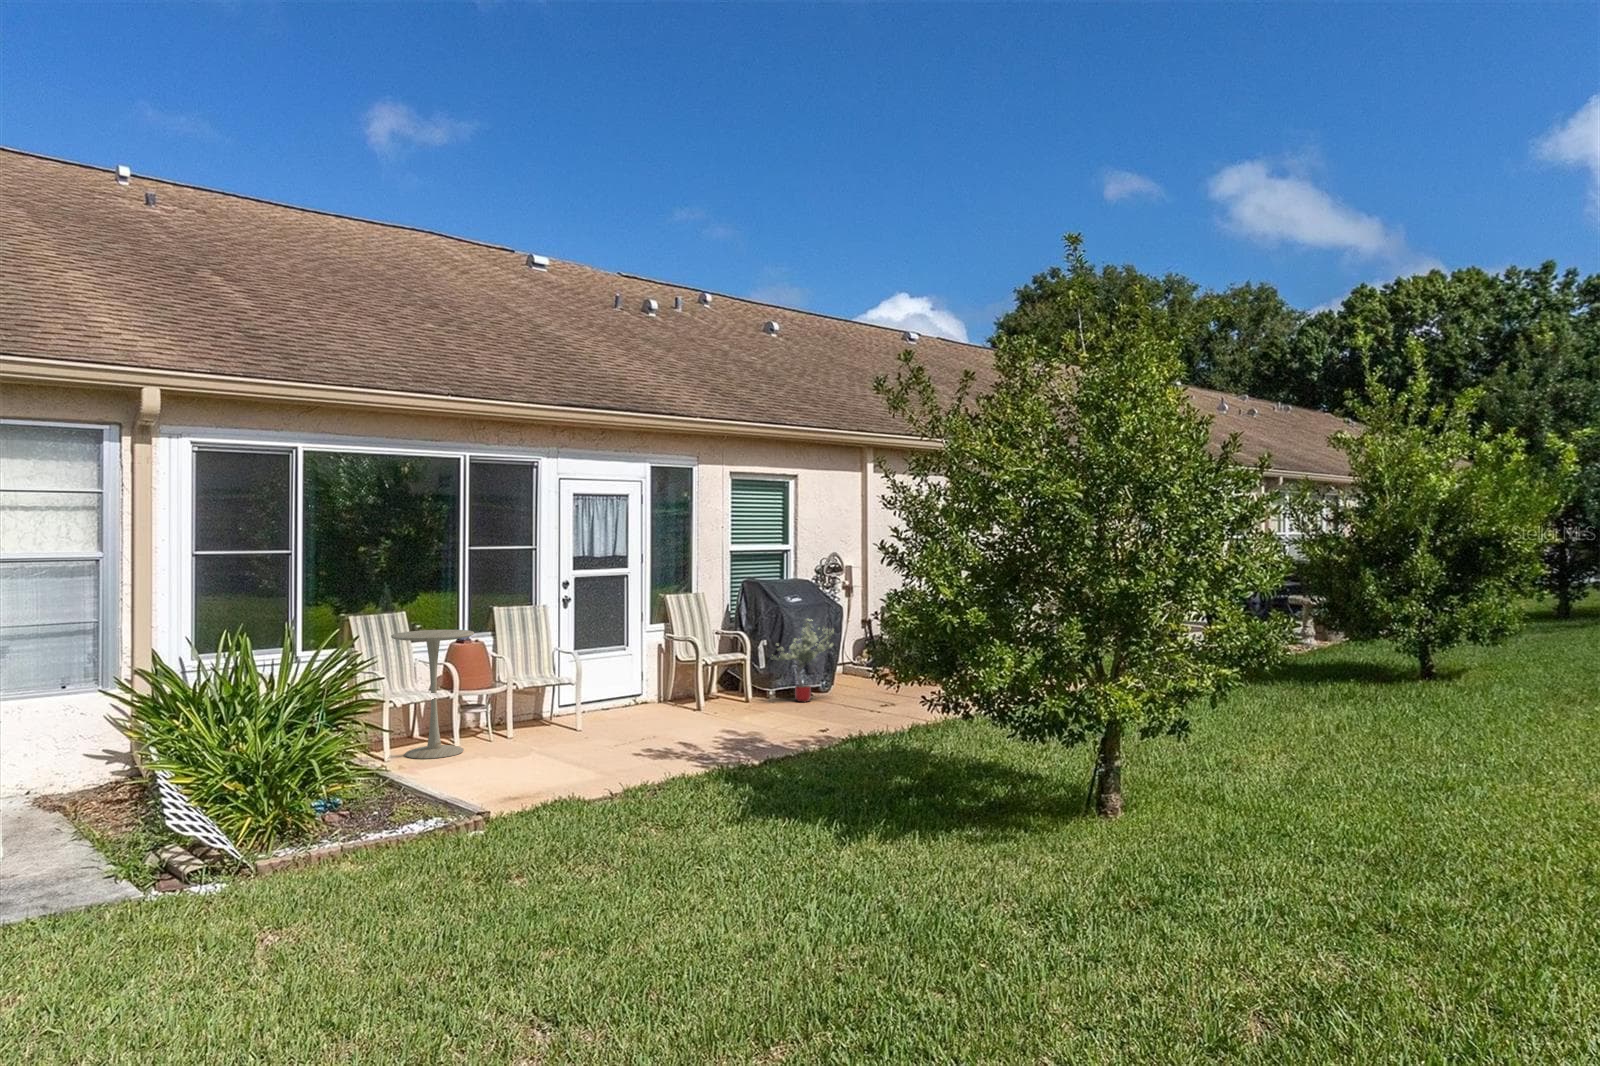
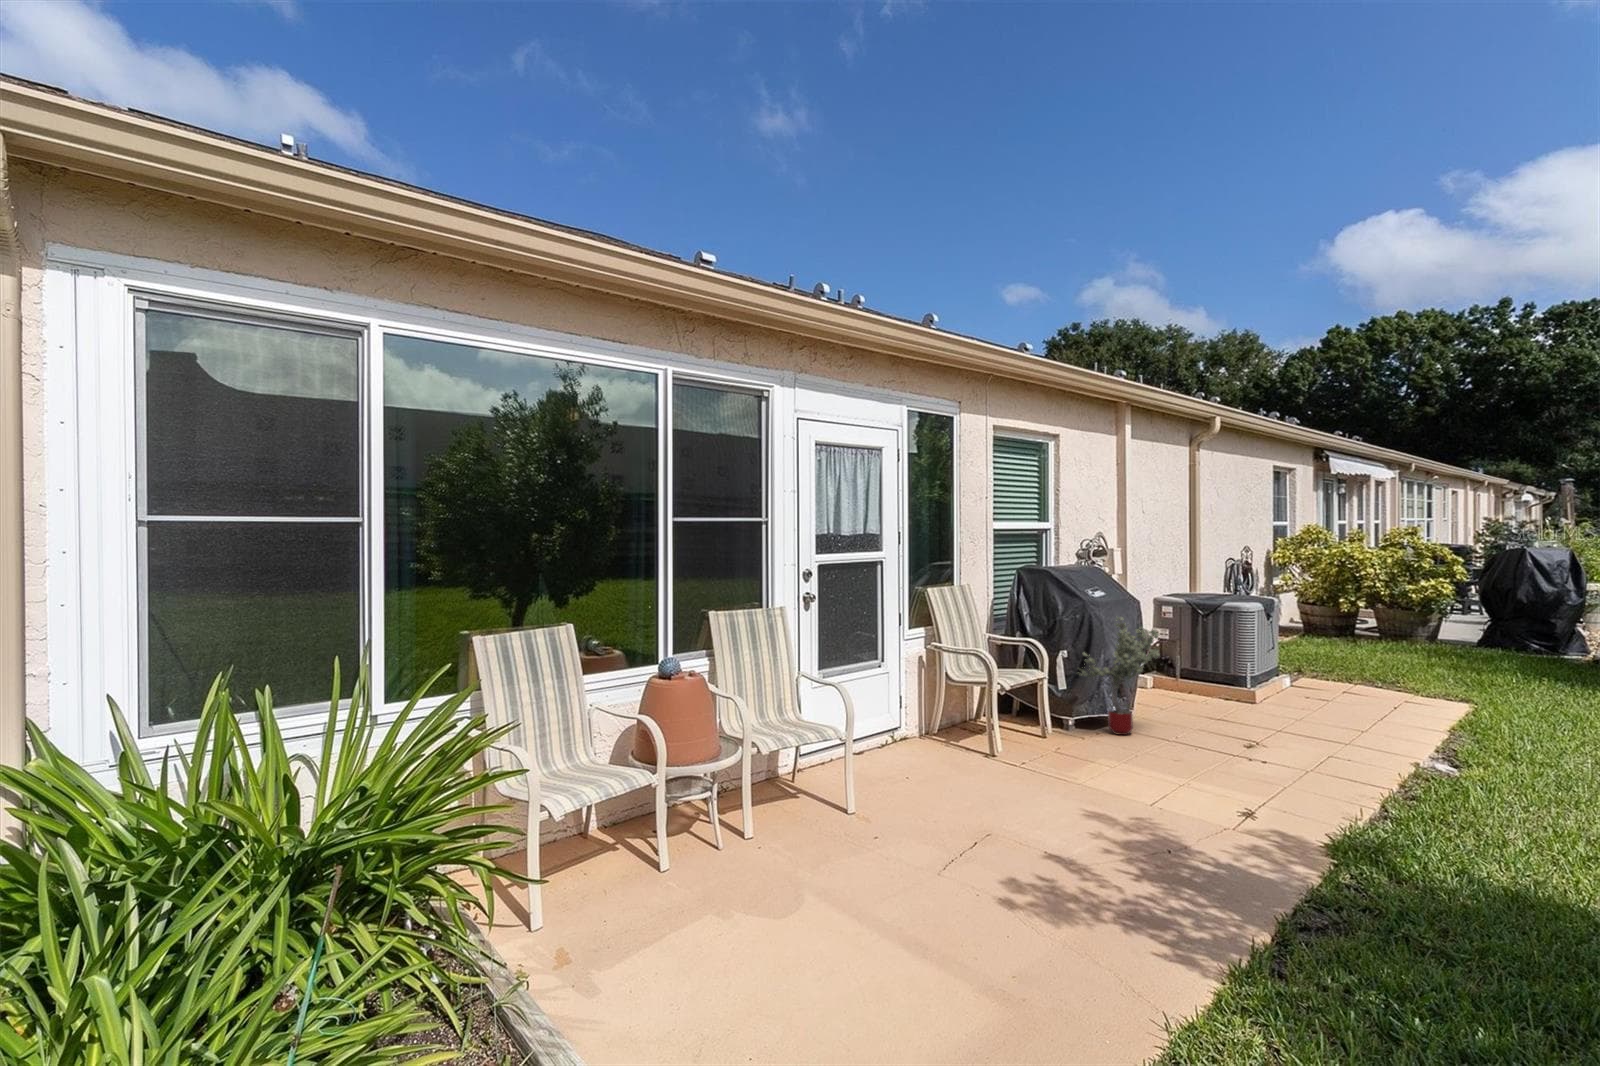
pedestal table: present [391,630,474,759] -> none [538,657,692,926]

